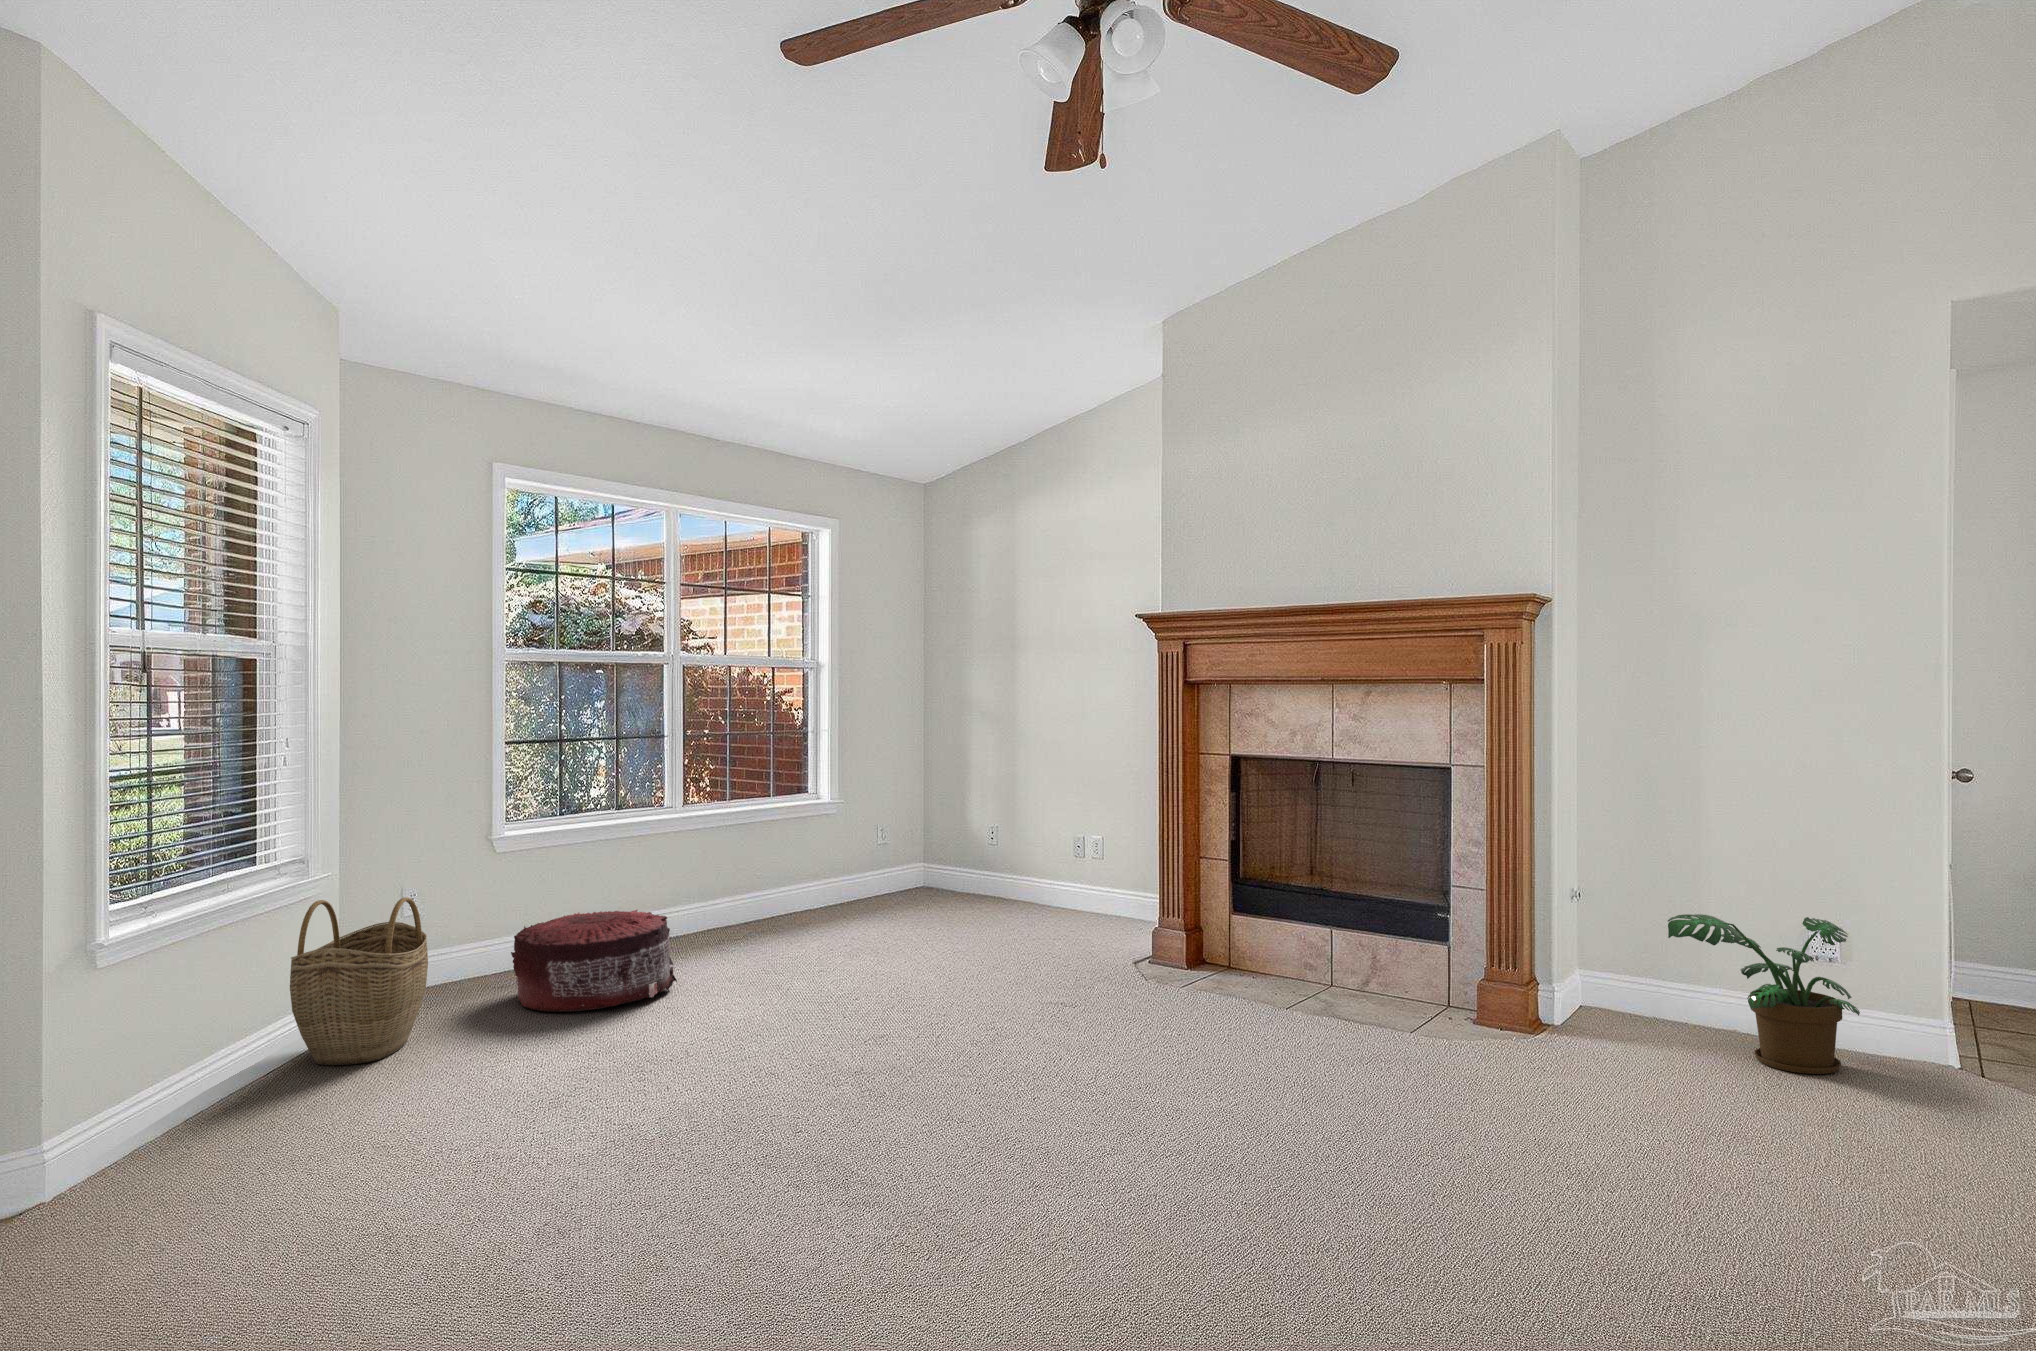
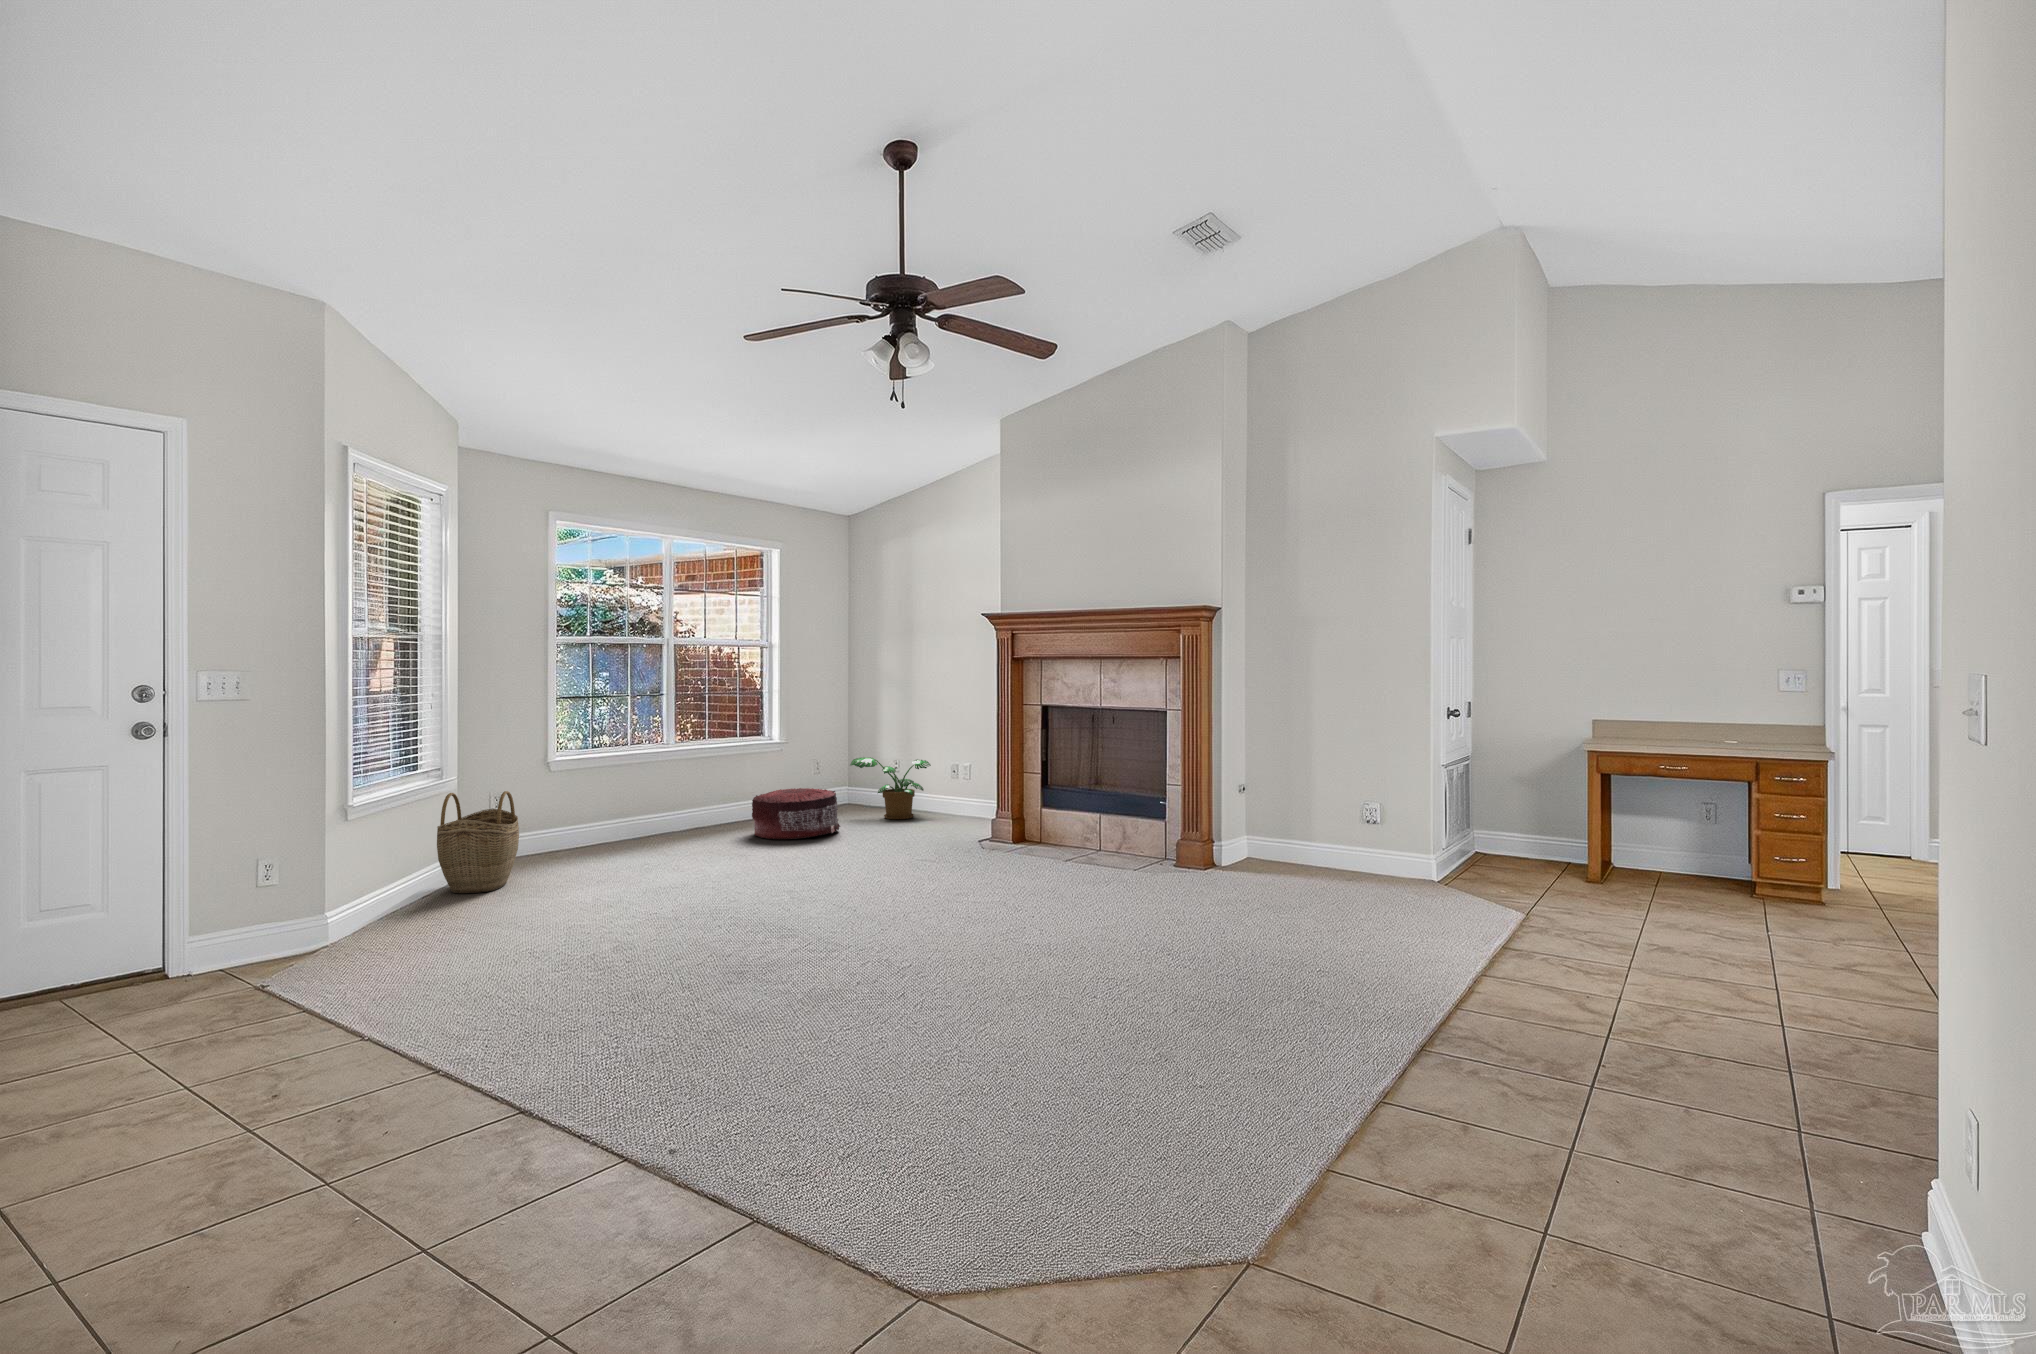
pouf: present [511,909,677,1012] -> present [752,788,840,839]
potted plant: present [1668,914,1860,1074] -> present [850,757,931,819]

